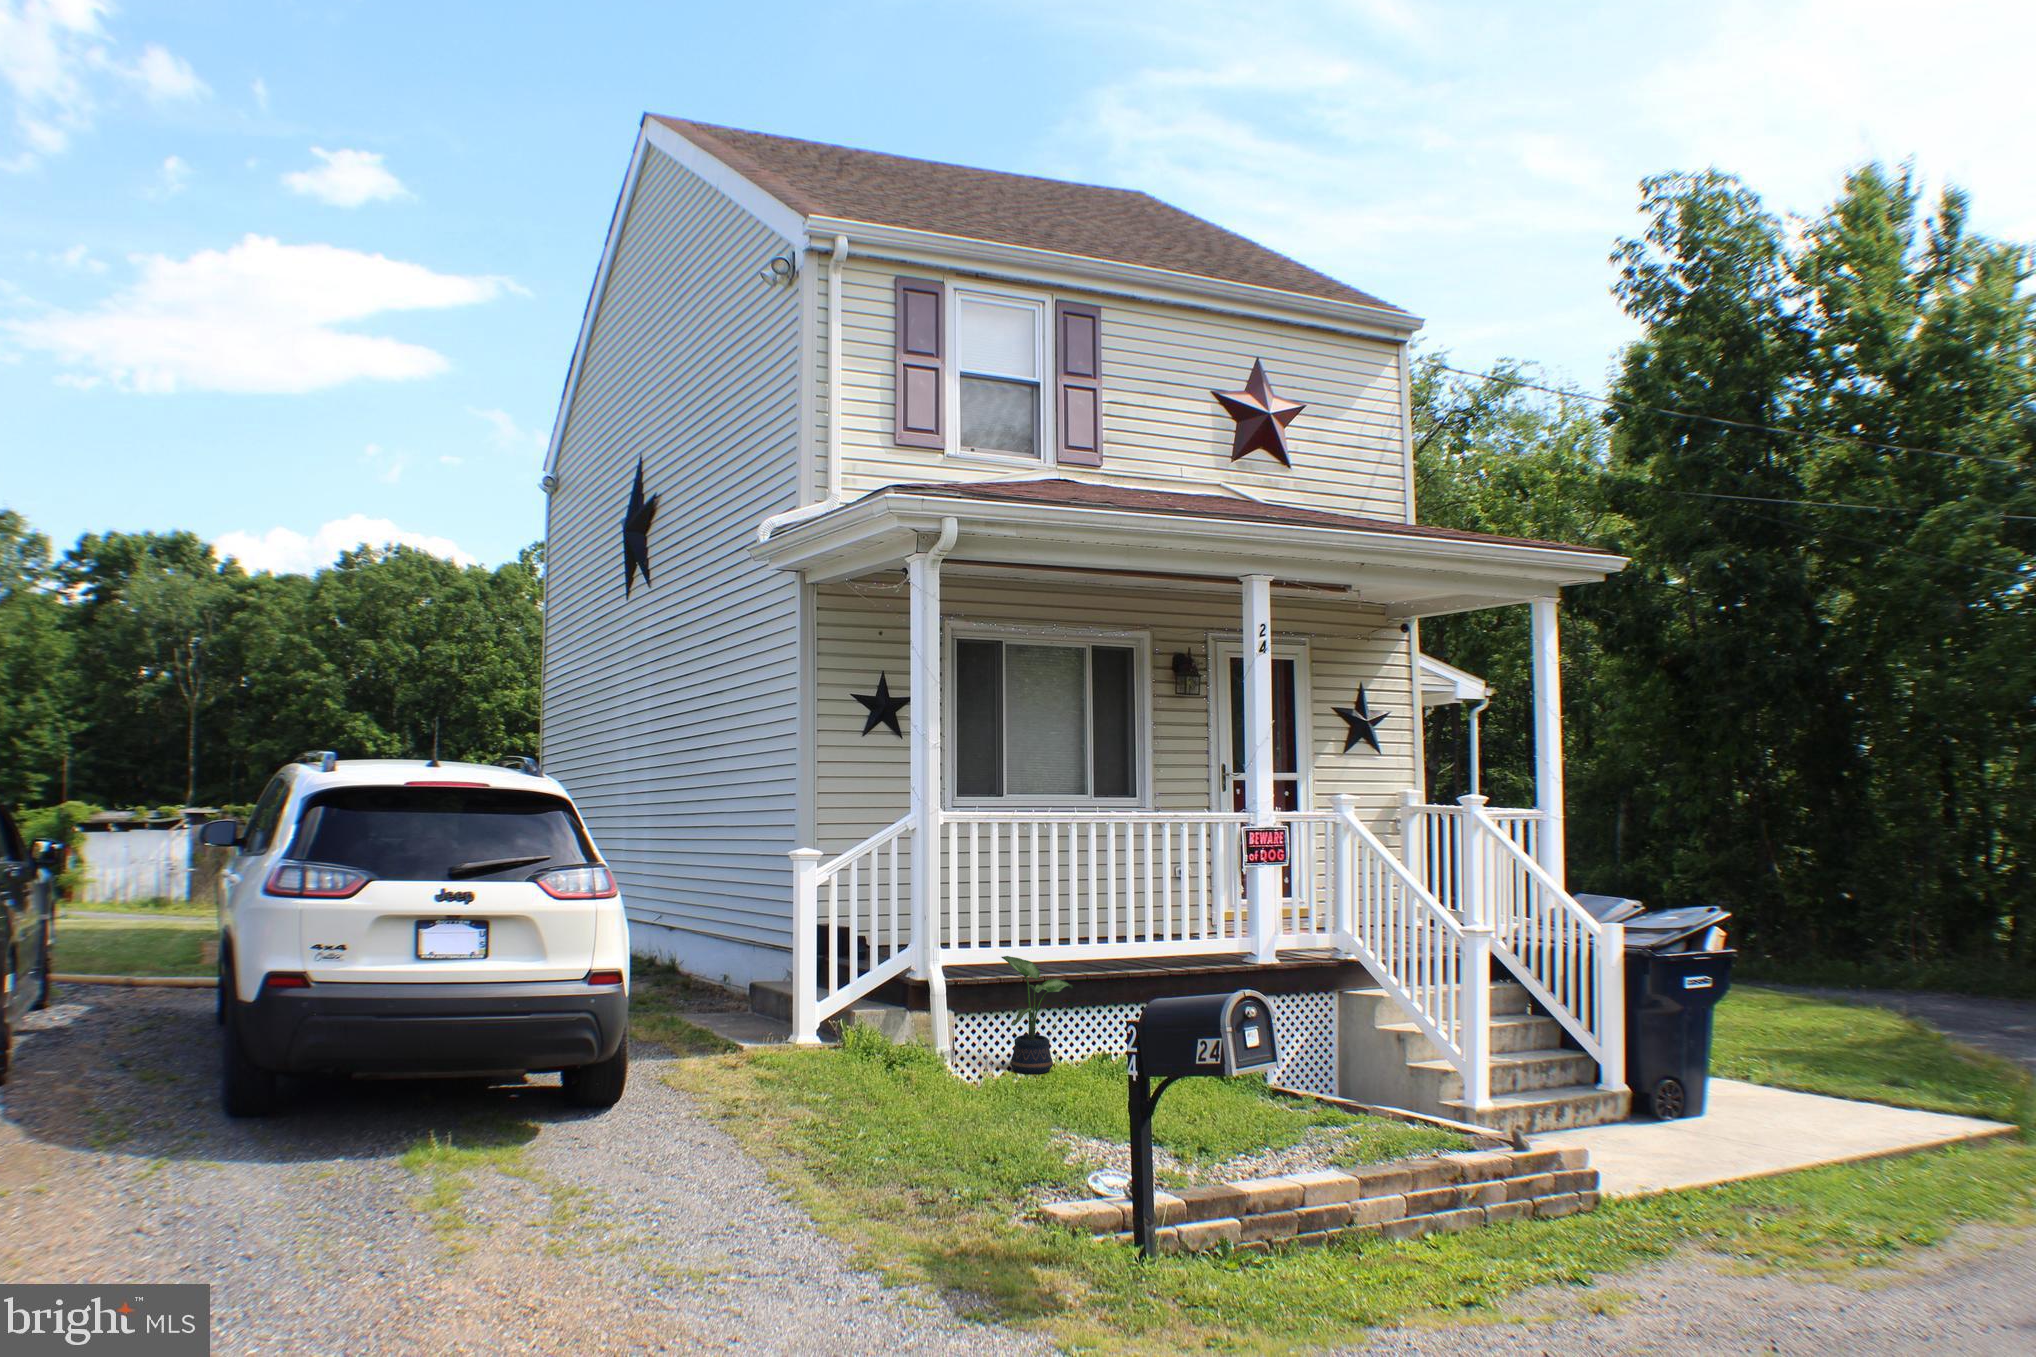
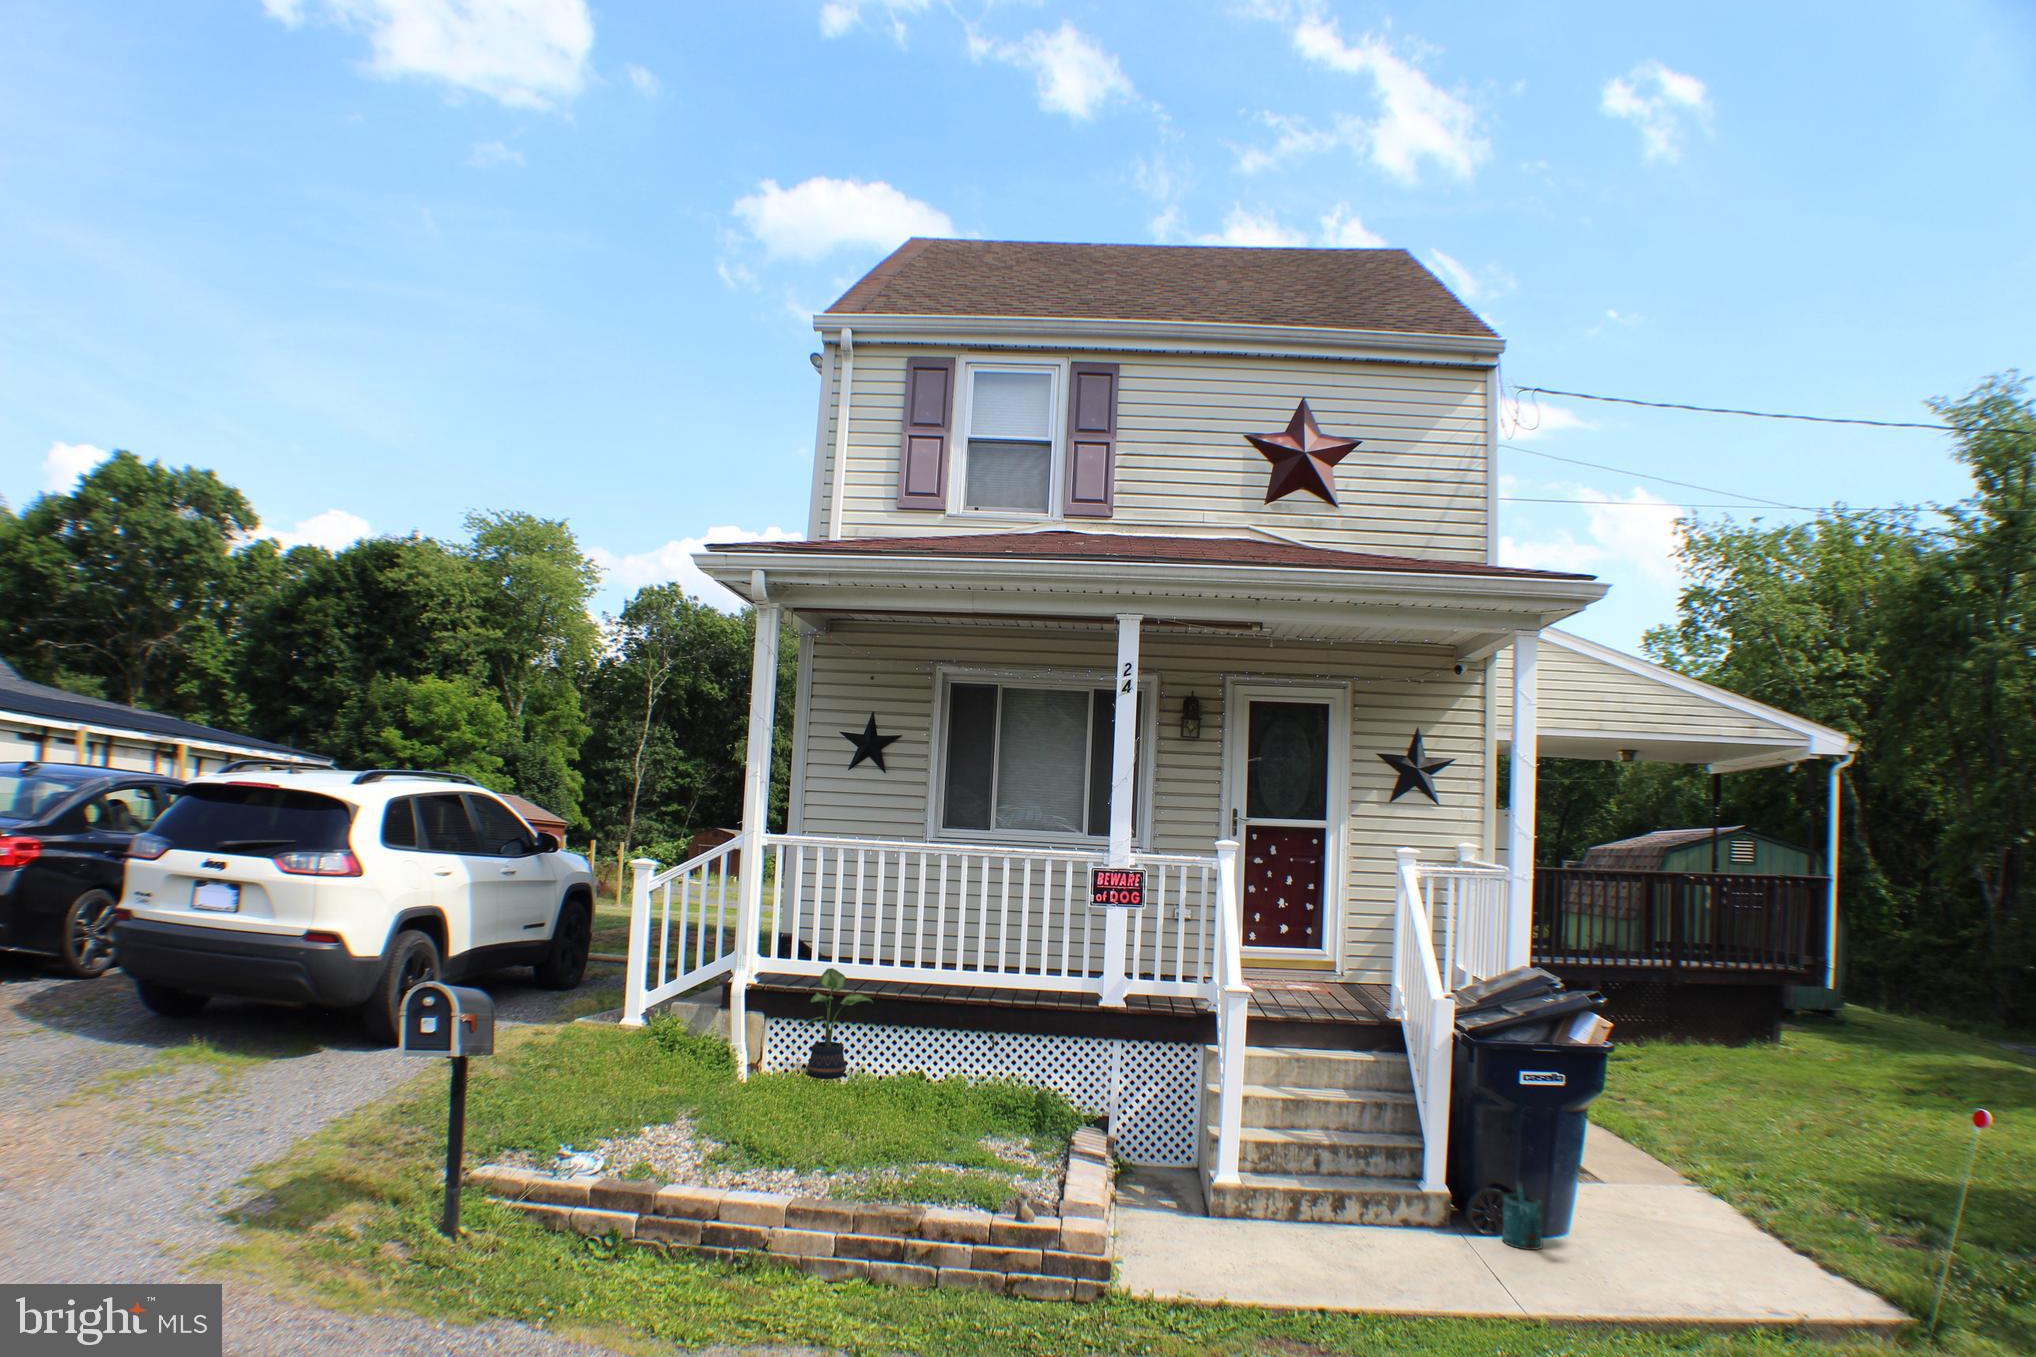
watering can: none [1705,1061,1763,1113] -> present [1502,1182,1543,1250]

